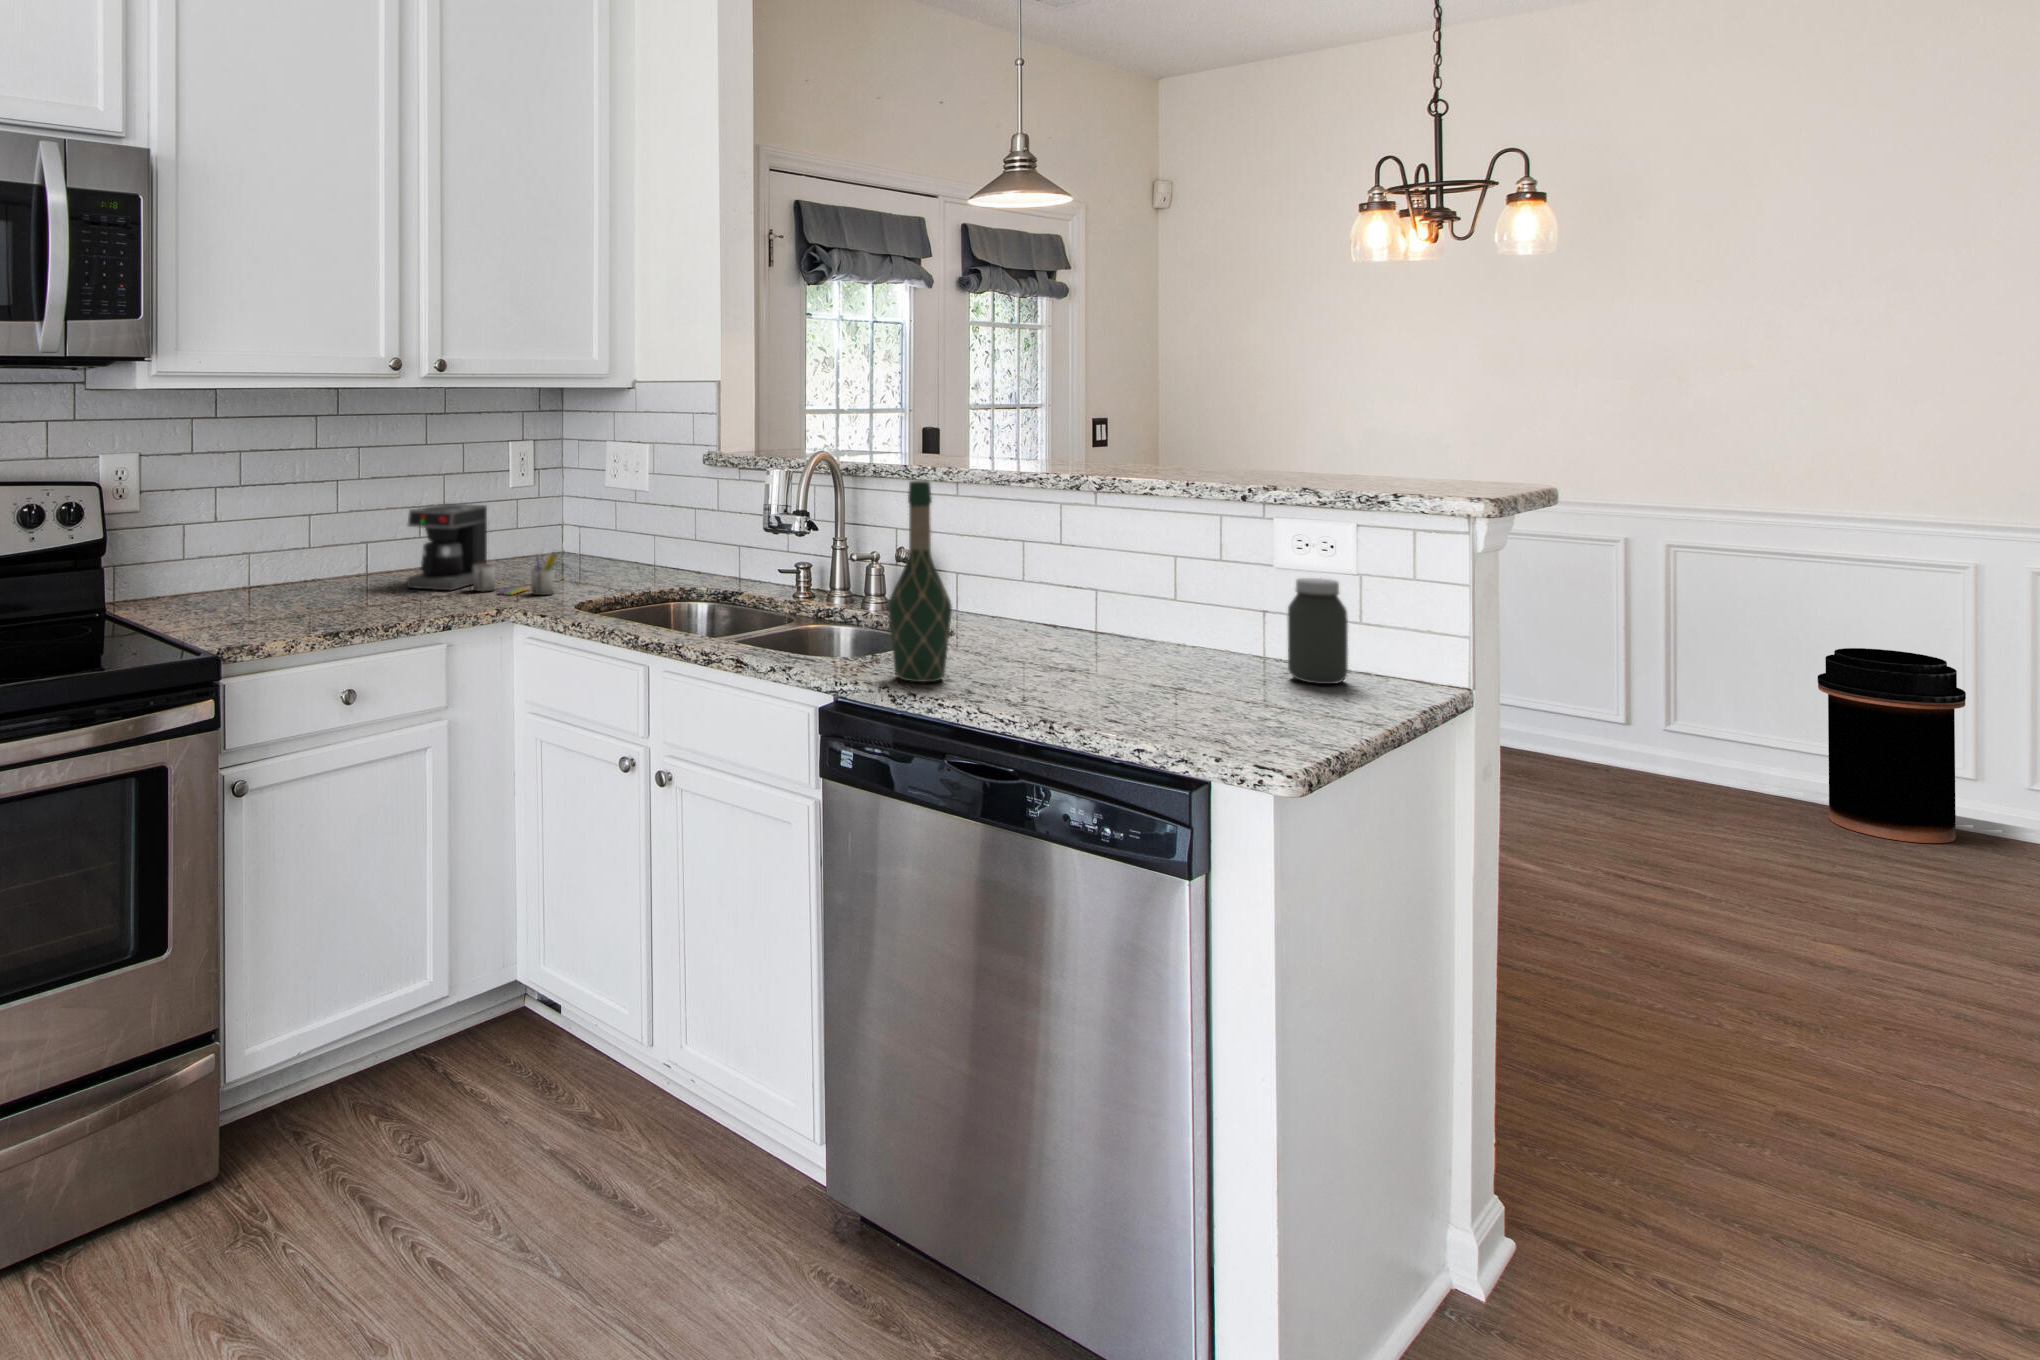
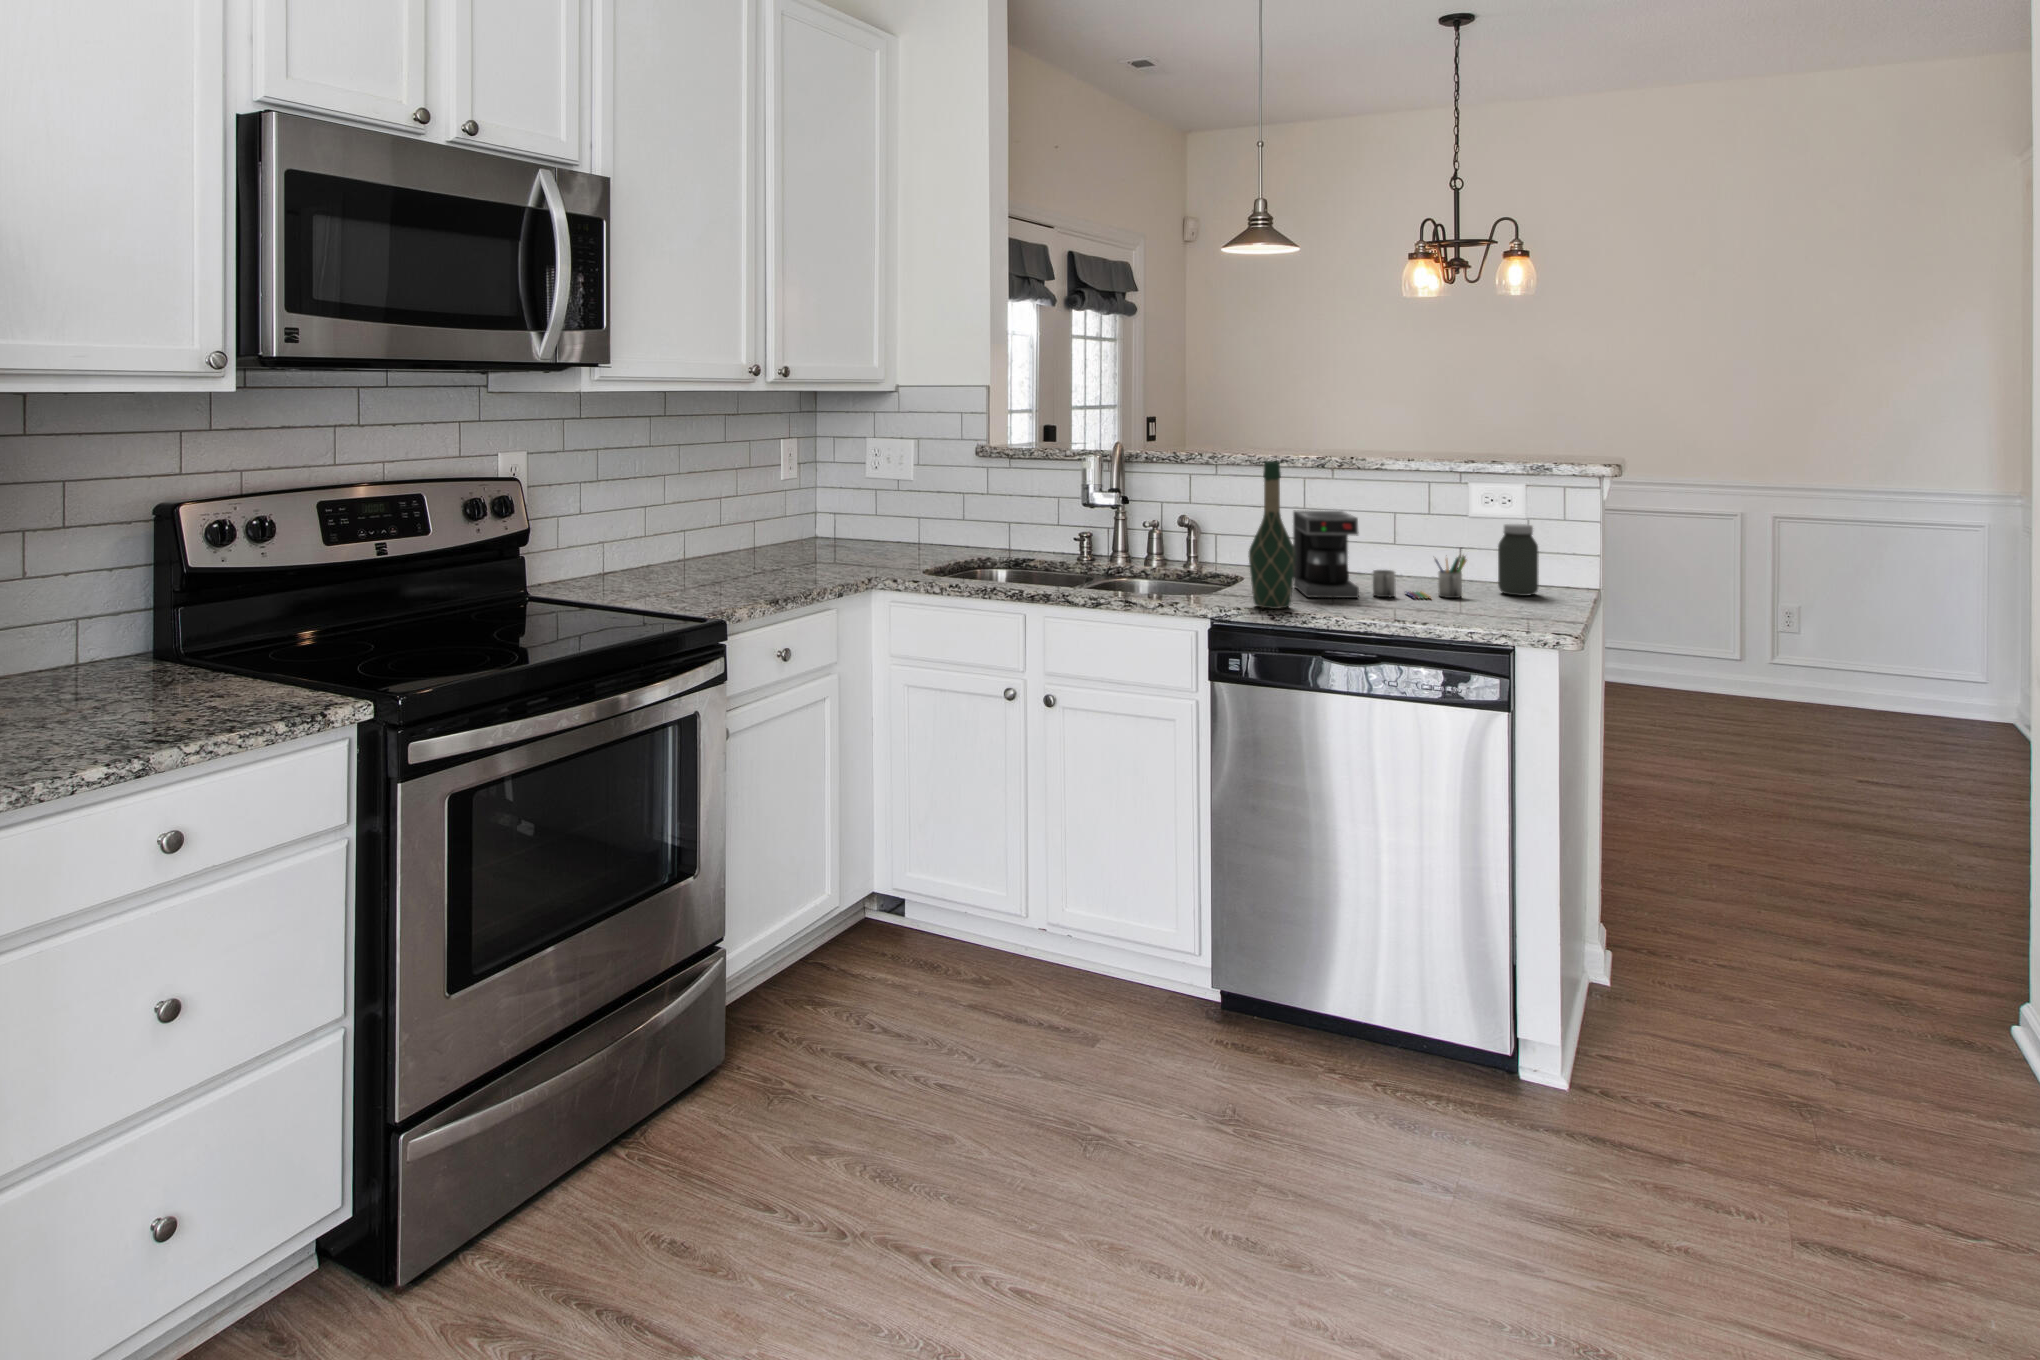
coffee maker: present [407,504,558,595] -> present [1293,511,1467,599]
trash can: present [1818,648,1966,843] -> none [1677,576,1767,710]

